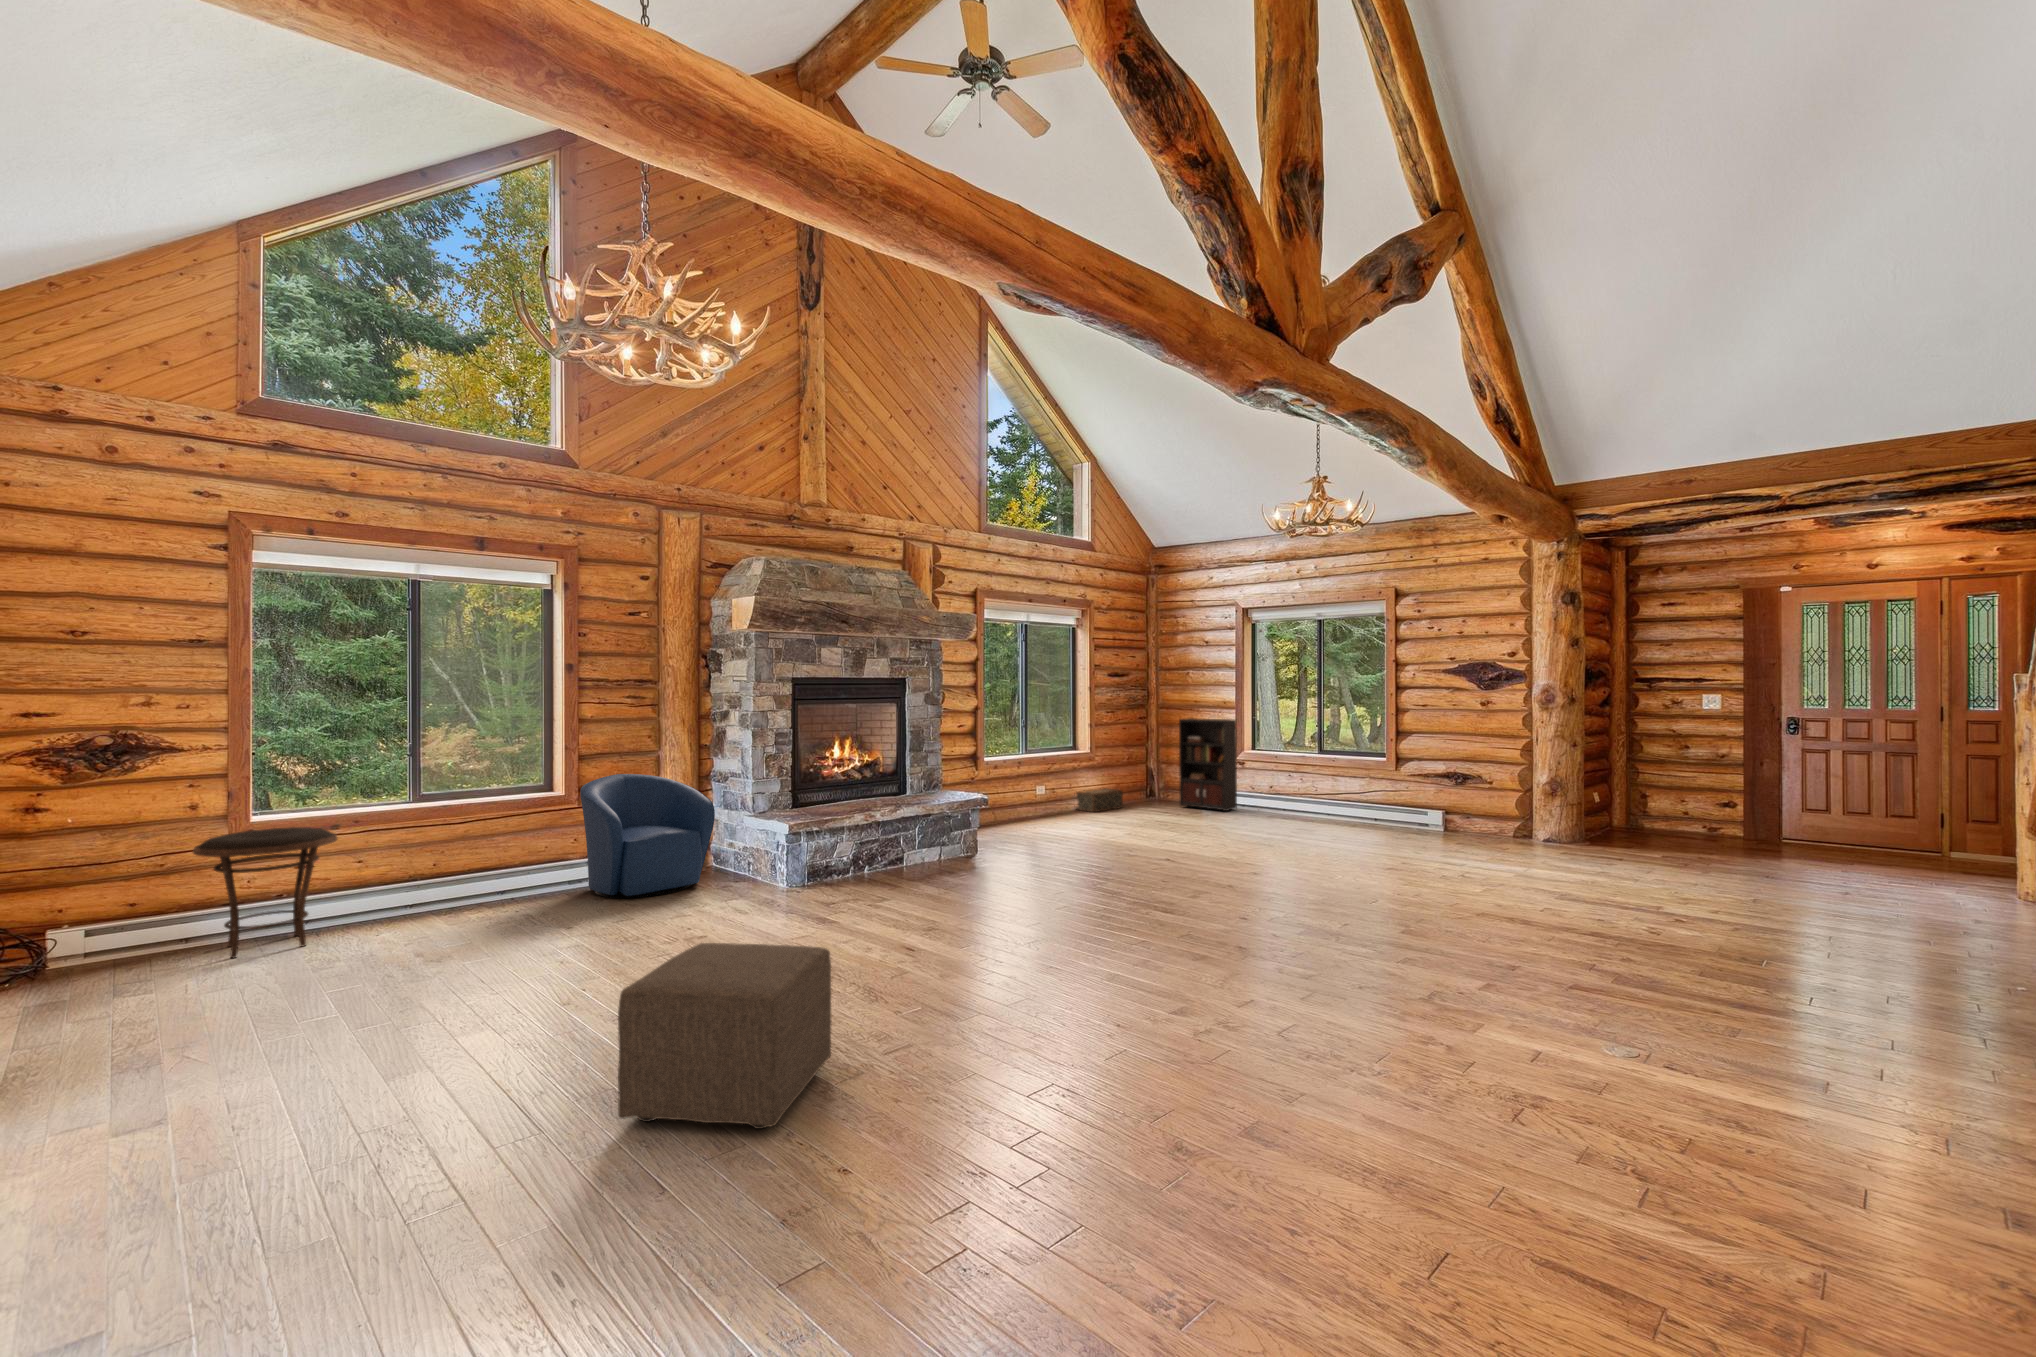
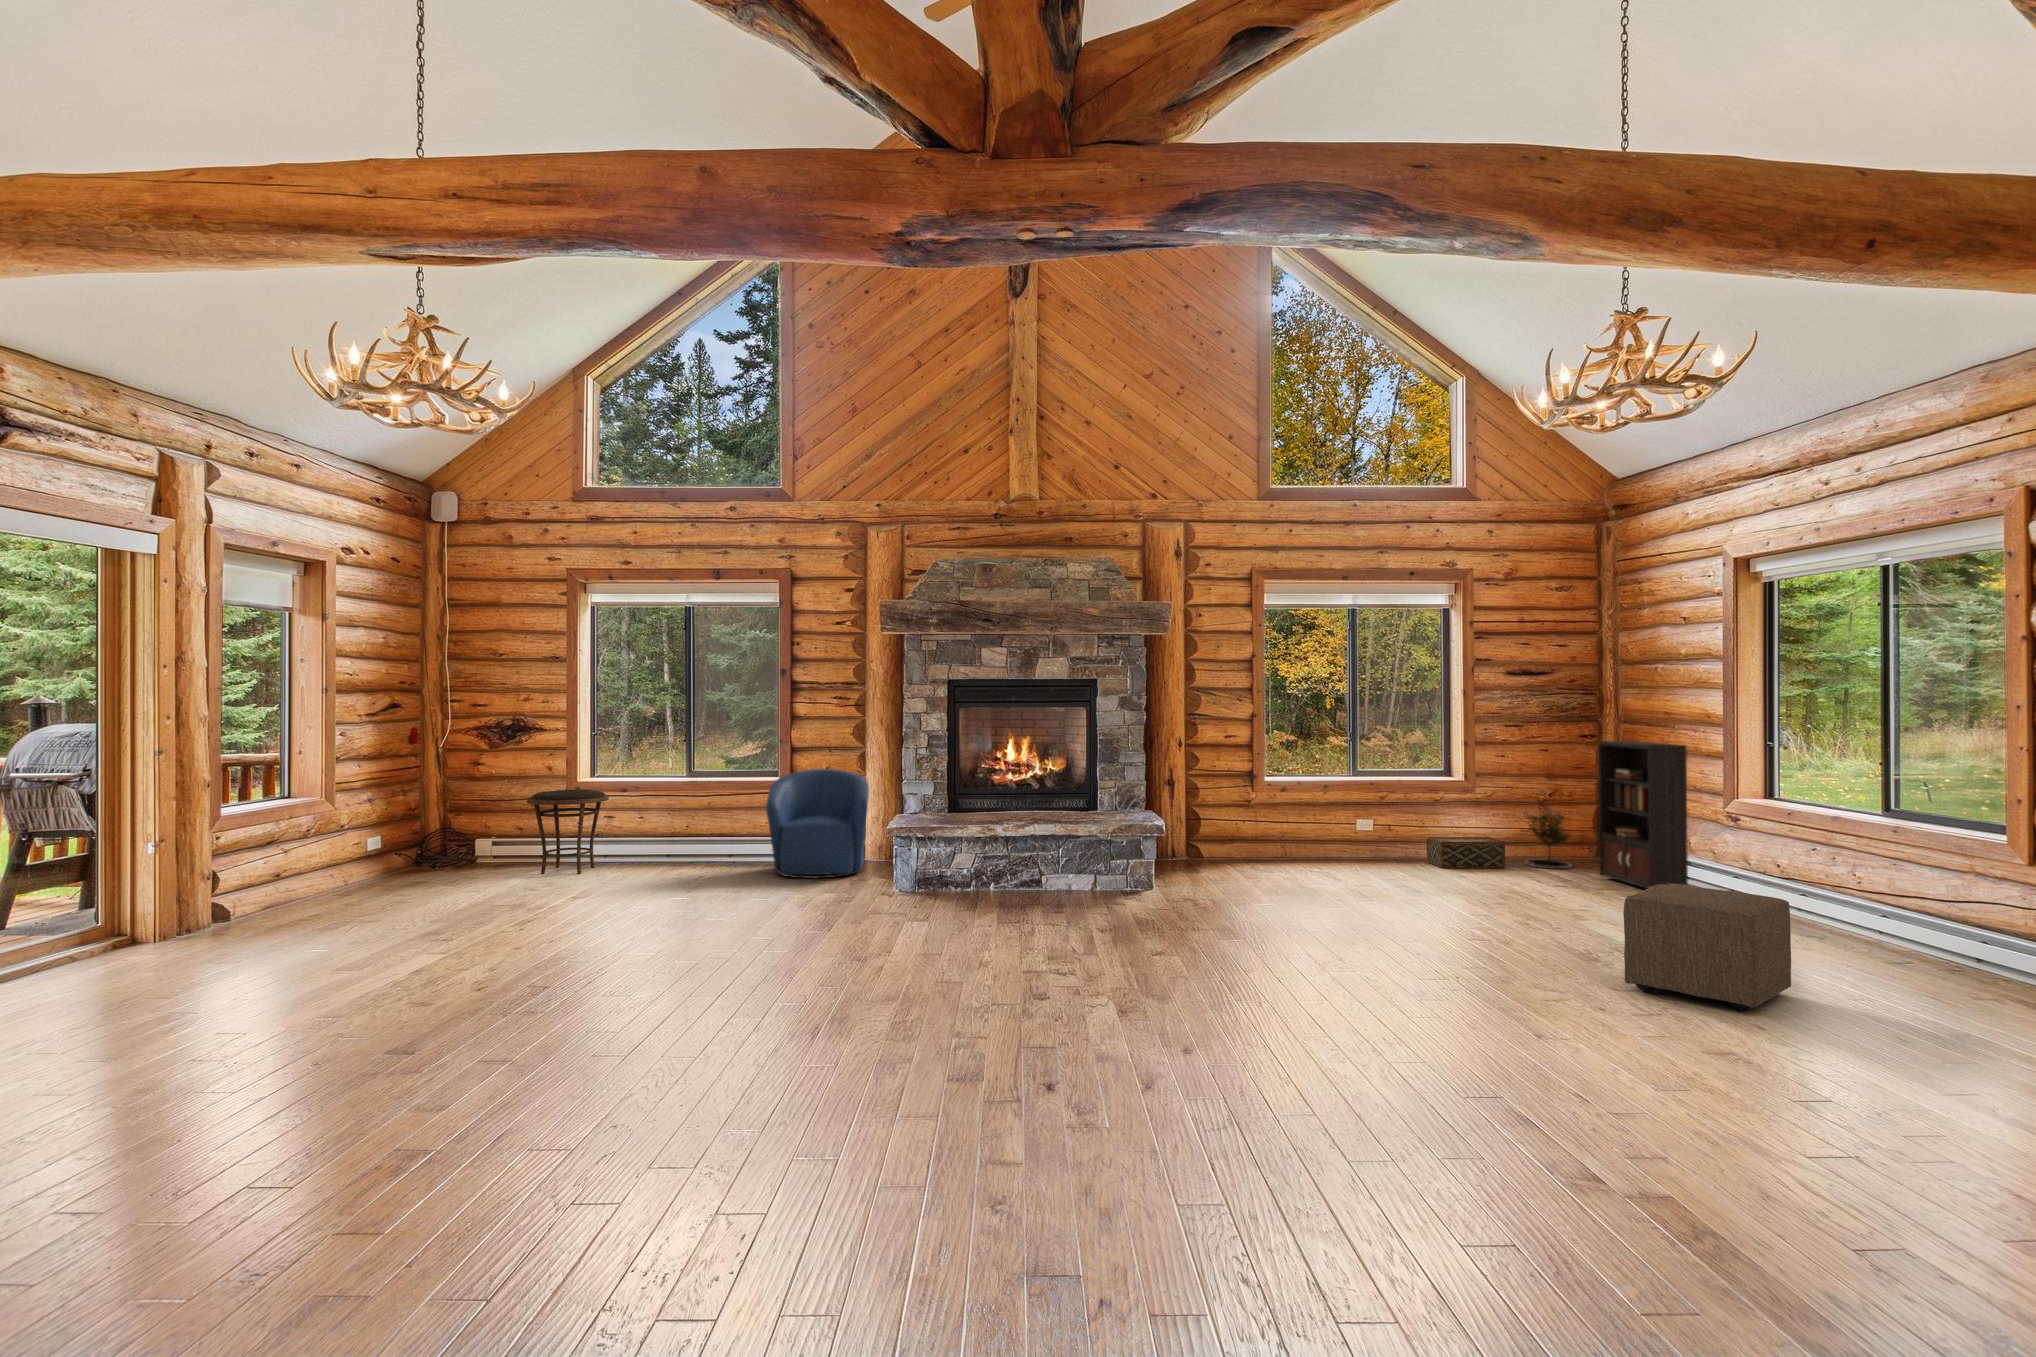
potted tree: none [1120,752,1154,805] -> present [1524,794,1572,869]
ottoman: present [618,943,831,1129] -> present [1623,884,1791,1010]

